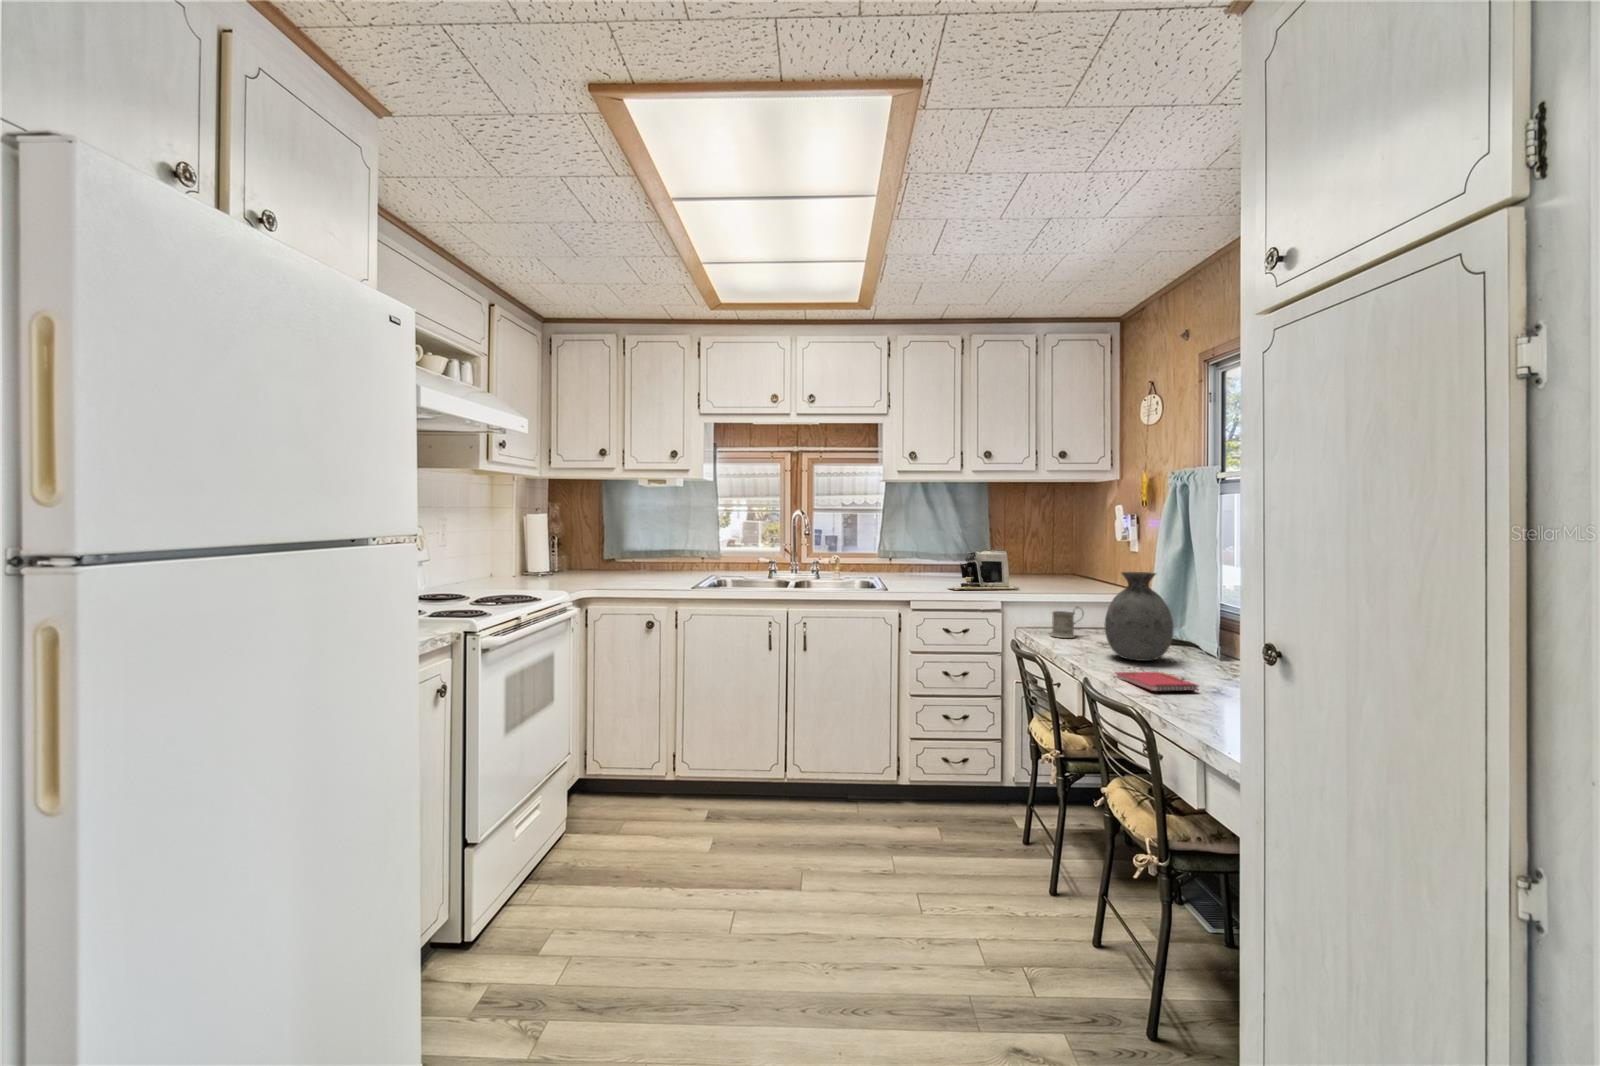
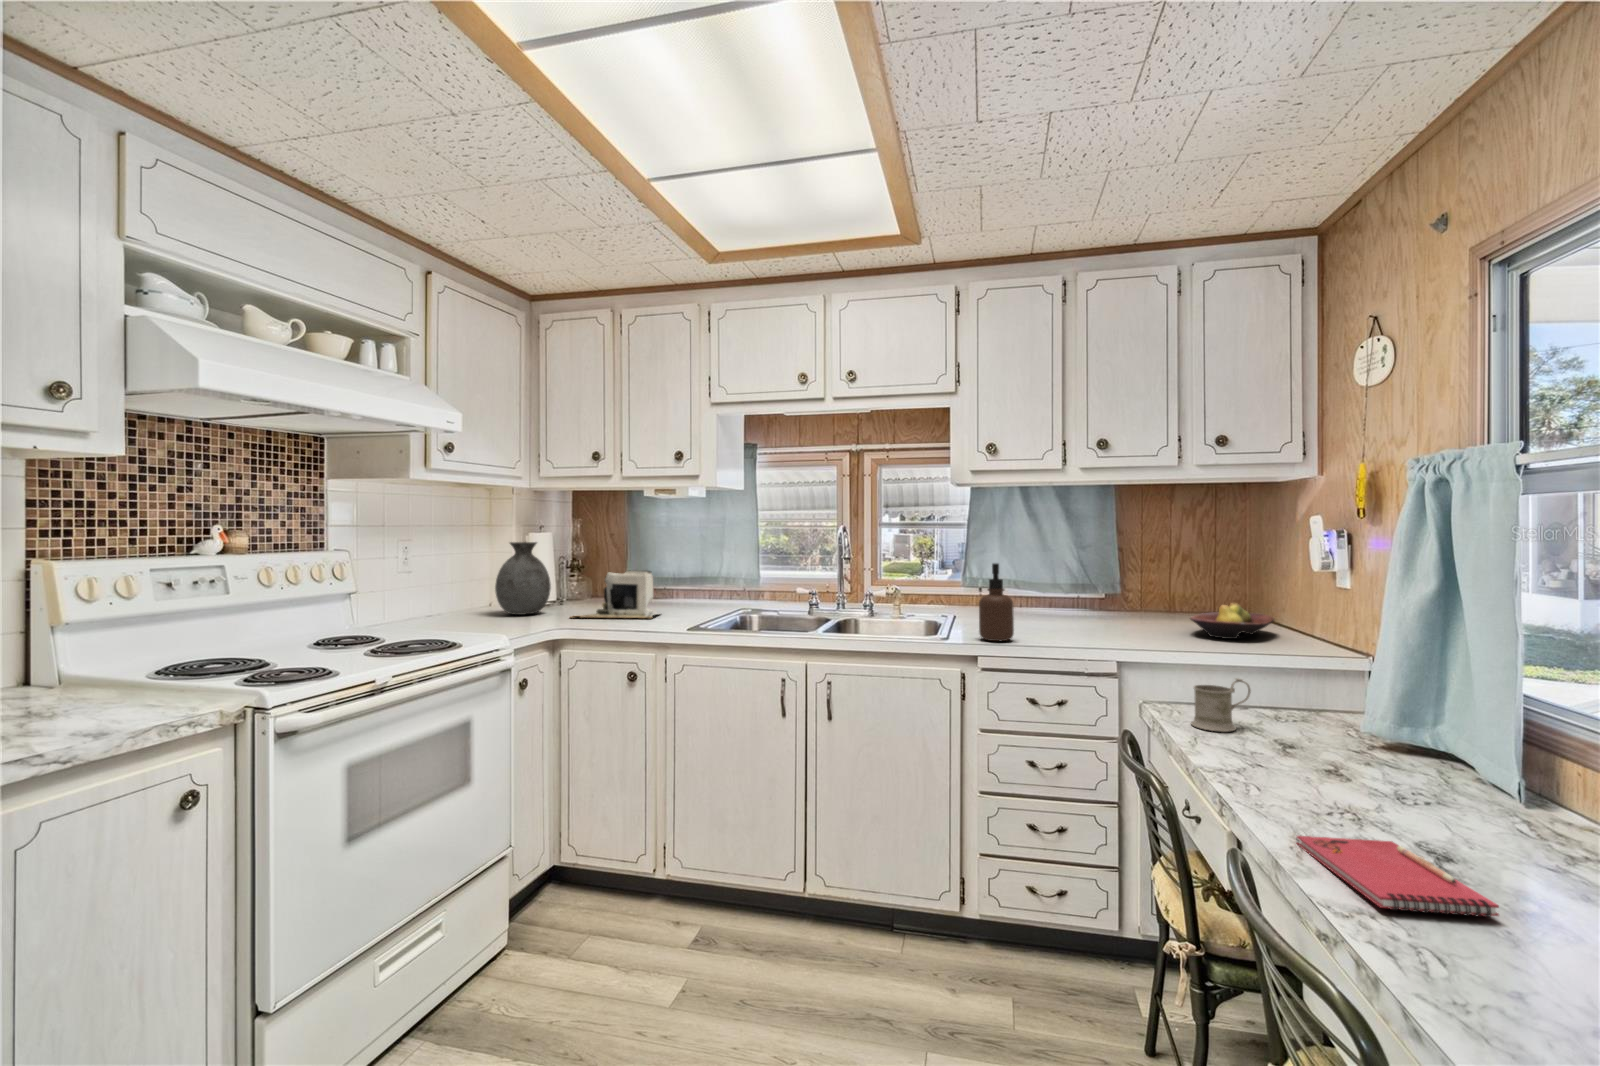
soap dispenser: none [909,537,933,591] -> present [979,563,1014,641]
coffee maker: present [950,550,1020,590] -> present [570,570,653,618]
fruit bowl: none [1041,565,1092,588] -> present [1190,603,1274,639]
vase: present [1105,572,1173,661] -> present [495,542,551,615]

